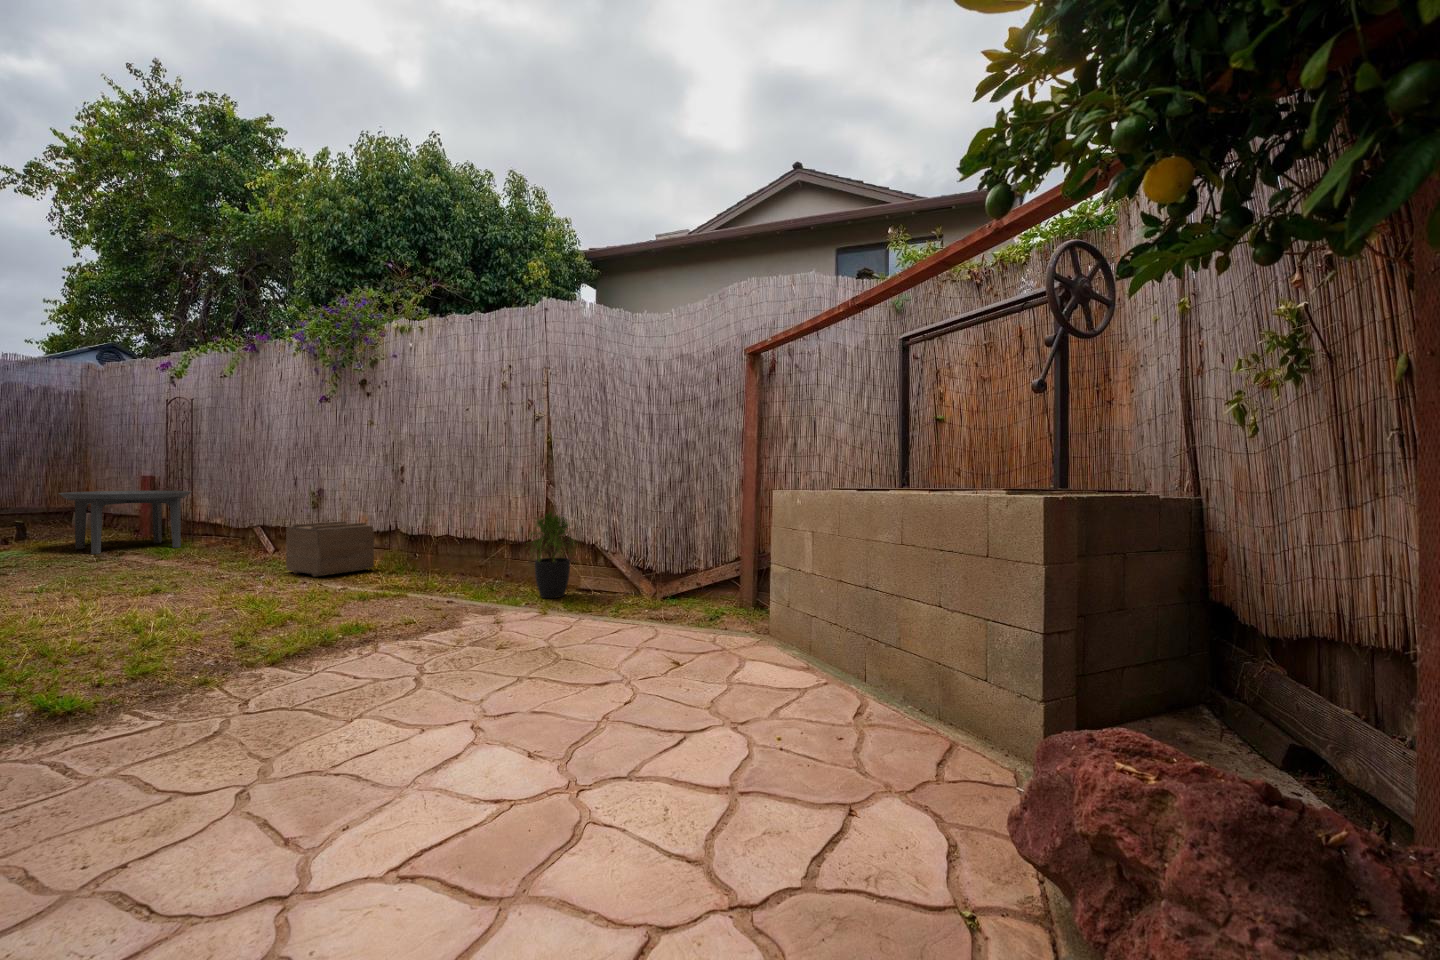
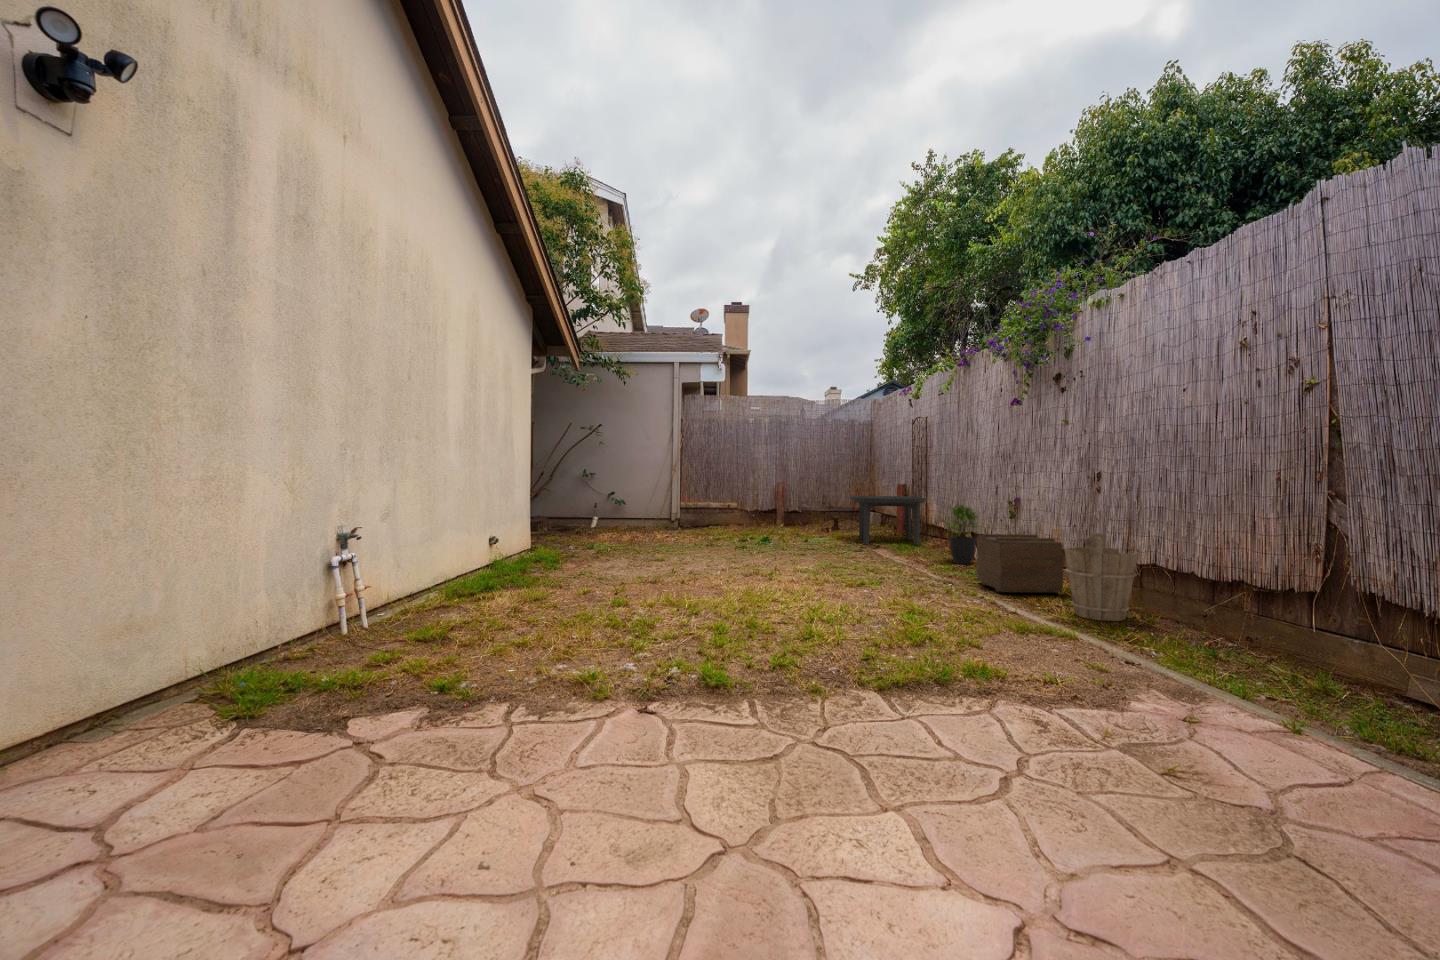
potted plant: present [530,512,574,598] -> present [946,504,983,564]
bucket: none [384,515,439,583] -> present [1065,533,1138,621]

